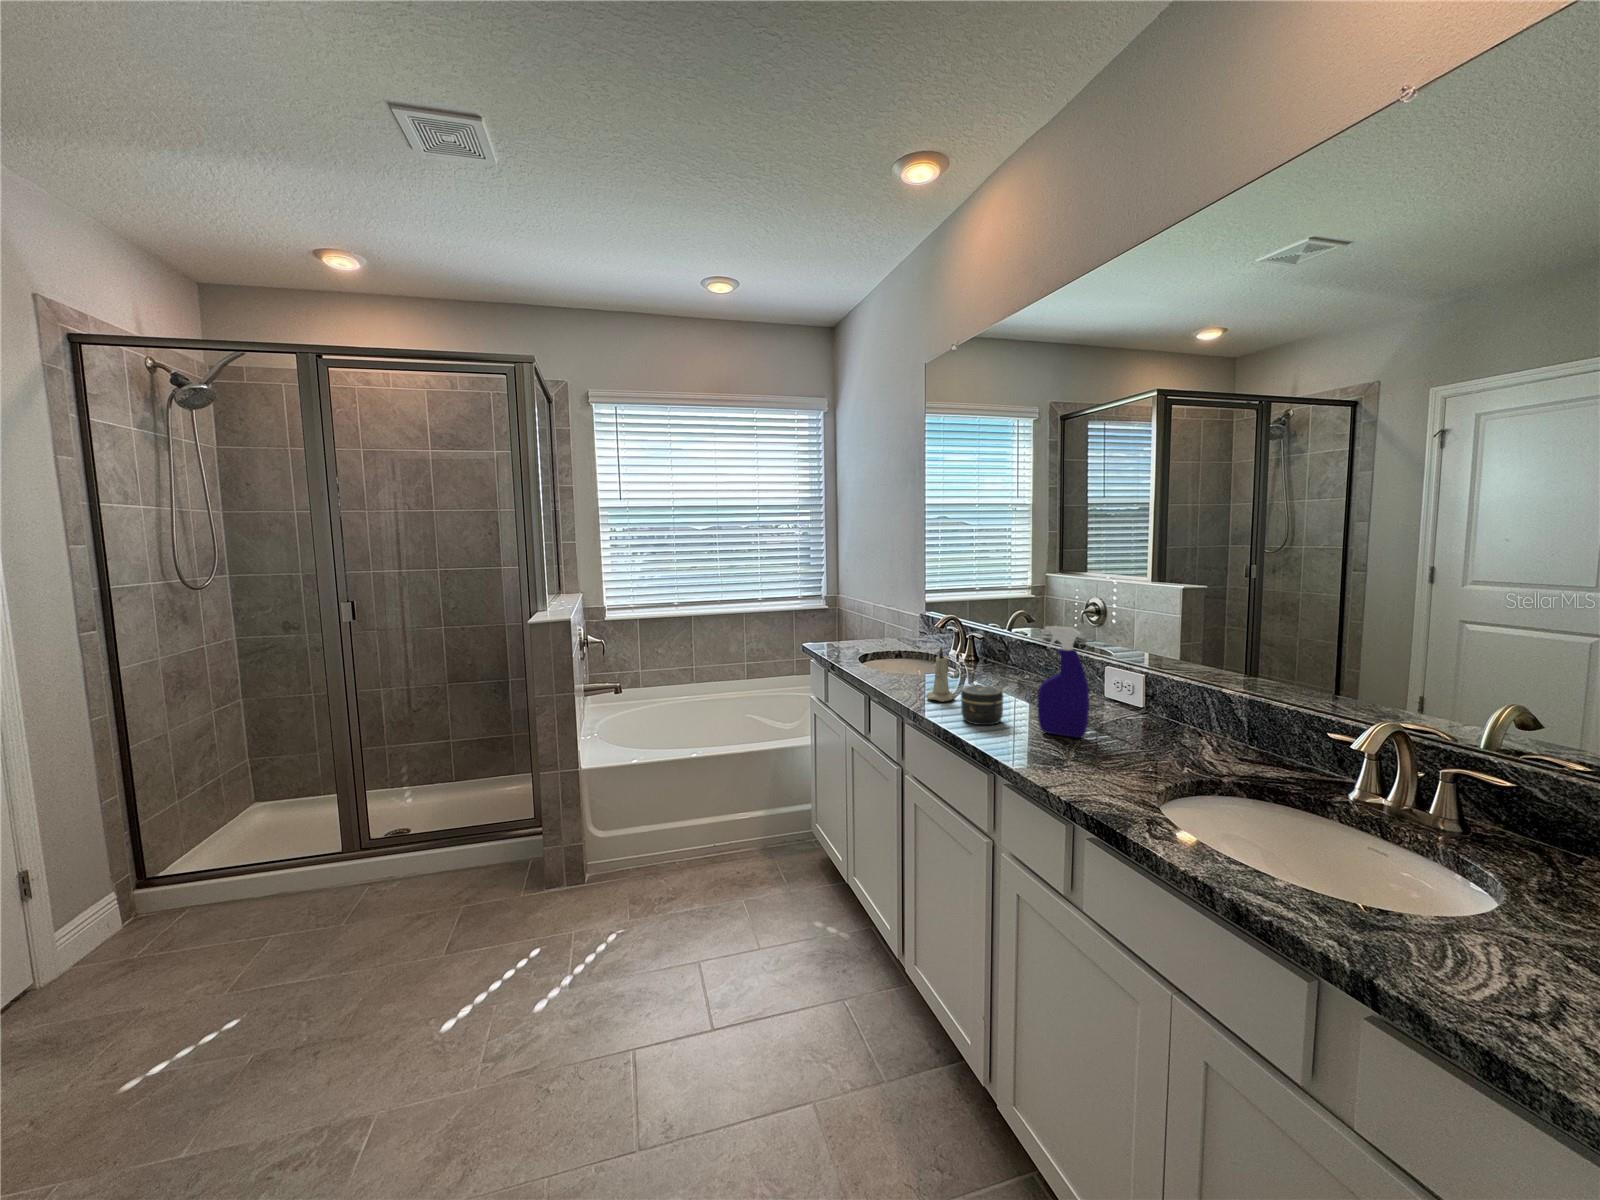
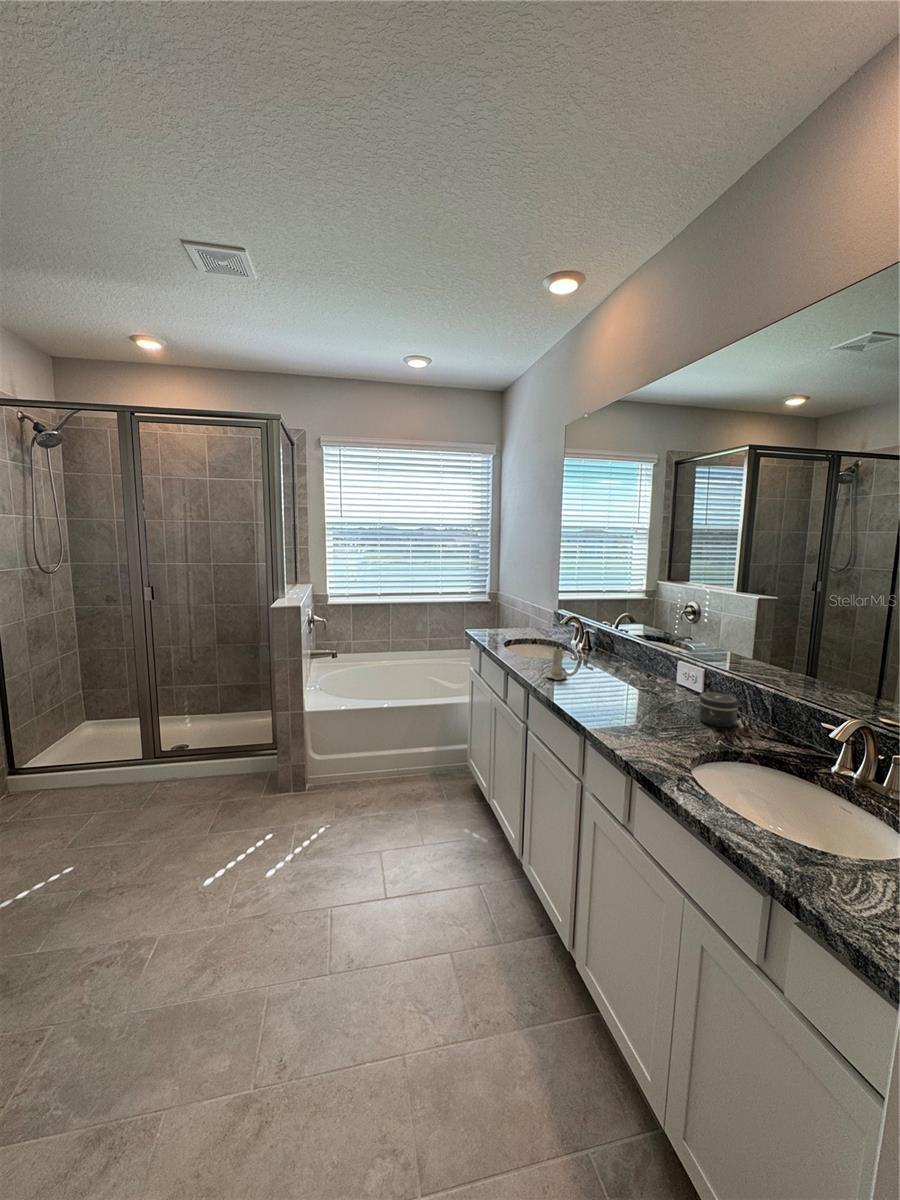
spray bottle: present [1037,626,1089,738] -> none [621,633,657,713]
jar: present [961,685,1003,725] -> present [699,692,738,727]

